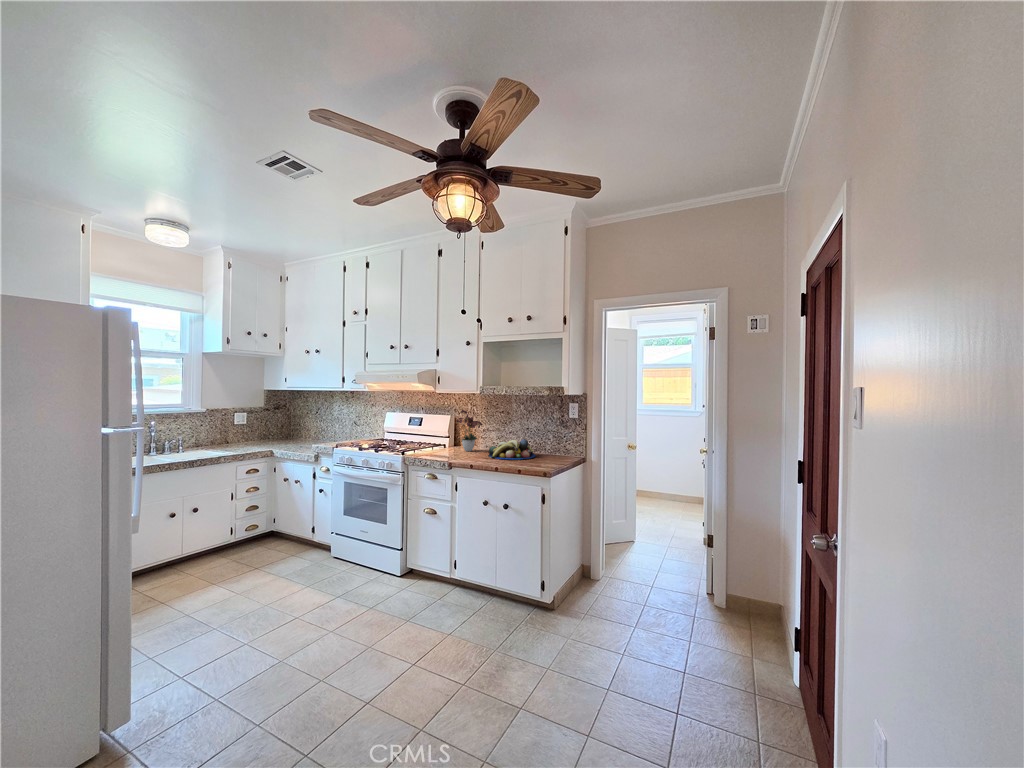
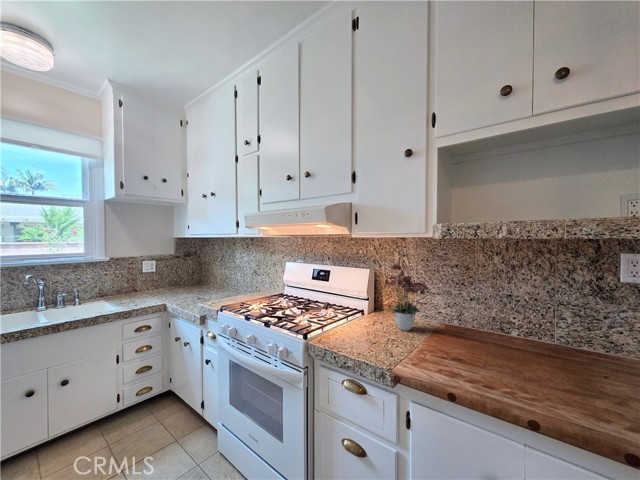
fruit bowl: present [488,439,536,460] -> none [453,320,563,377]

